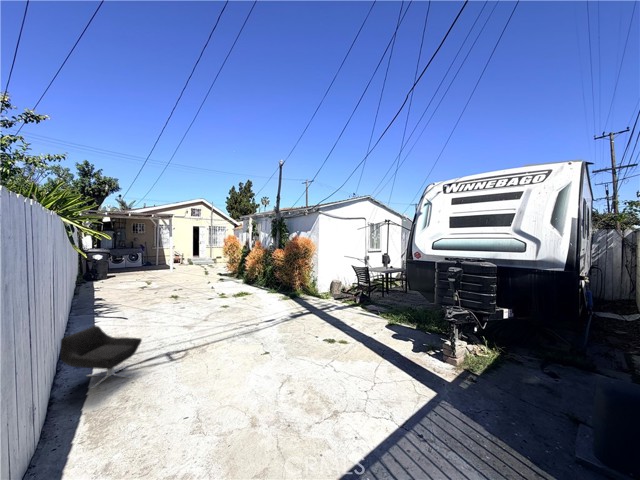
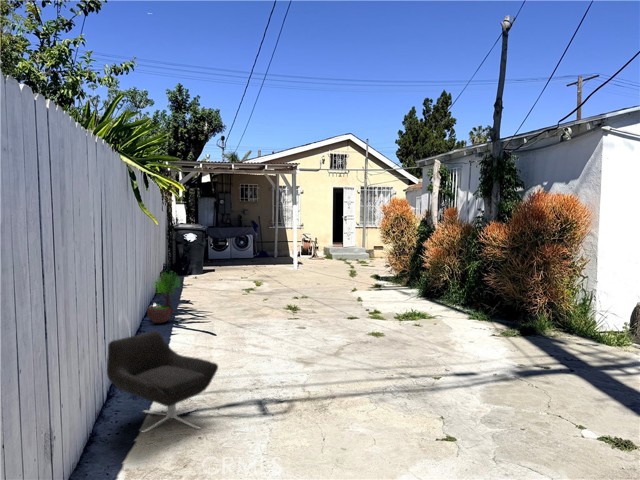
potted tree: none [72,283,100,317] -> present [147,272,179,323]

